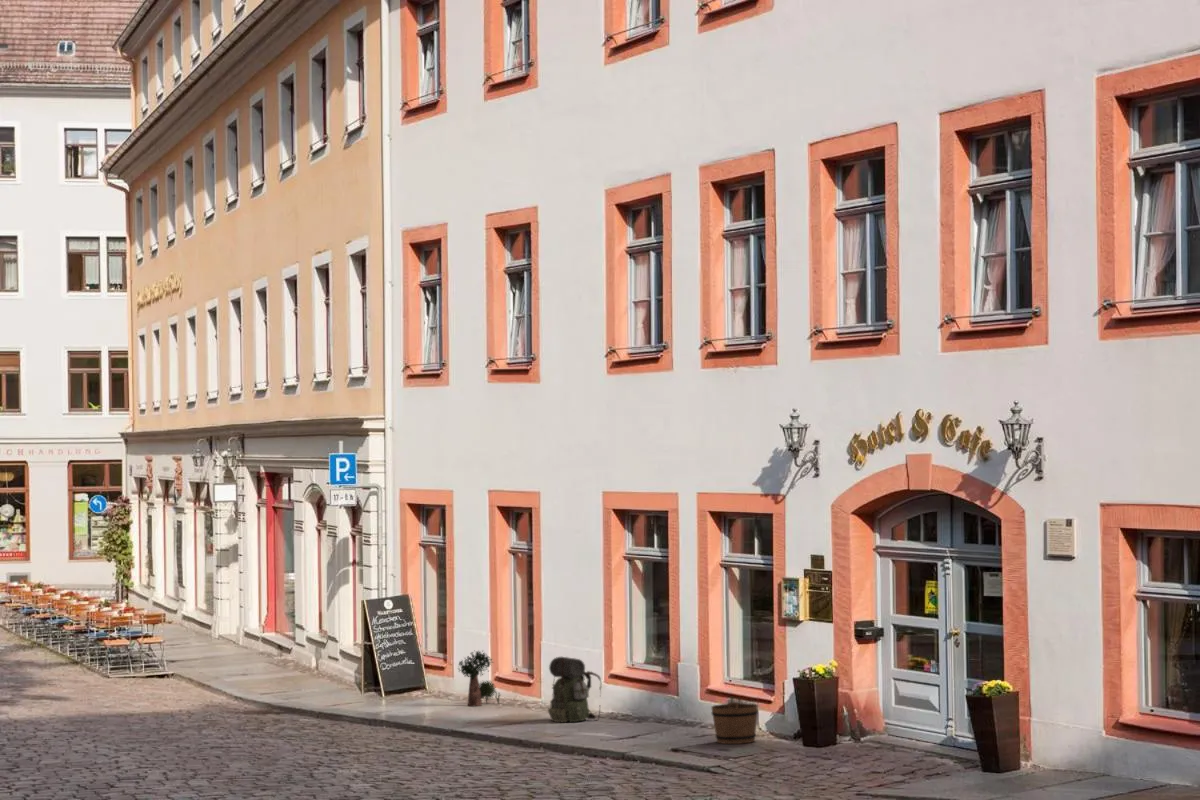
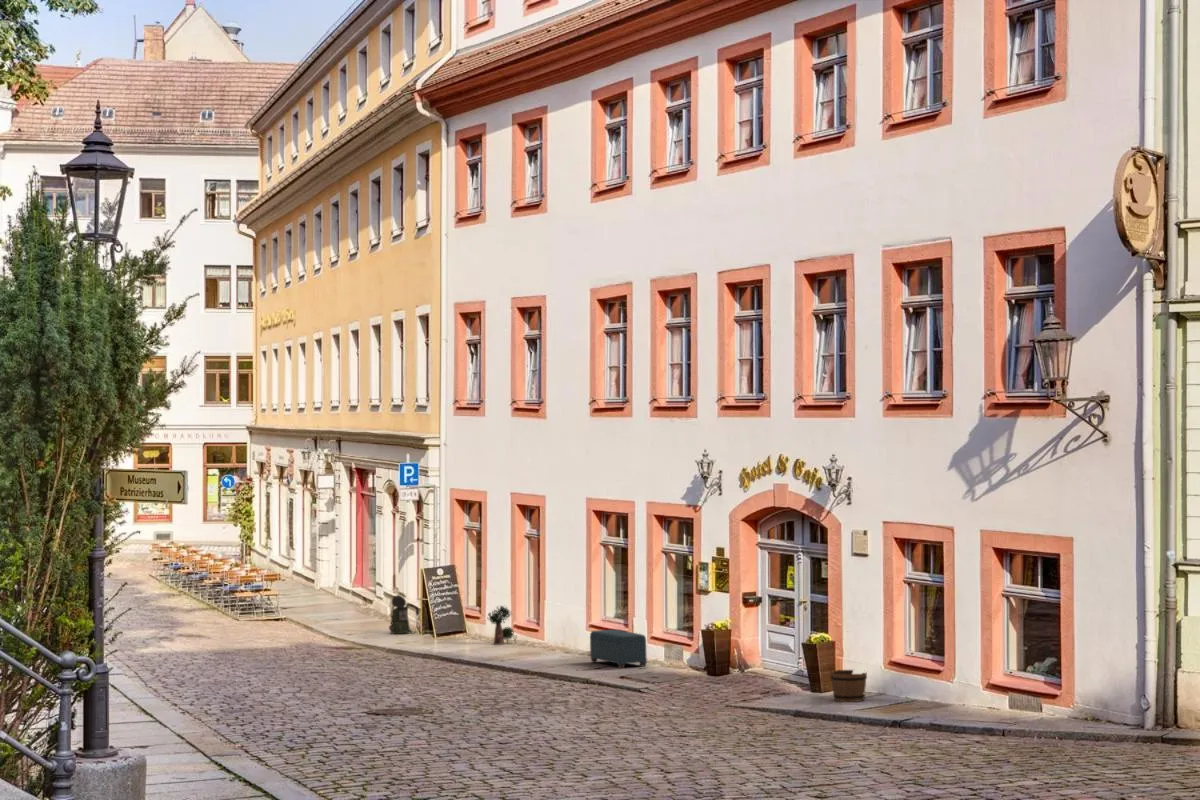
backpack: present [548,657,601,722] -> present [389,595,419,634]
bench: none [615,681,702,738] -> present [590,629,647,668]
bucket: present [712,697,758,744] -> present [831,670,867,702]

